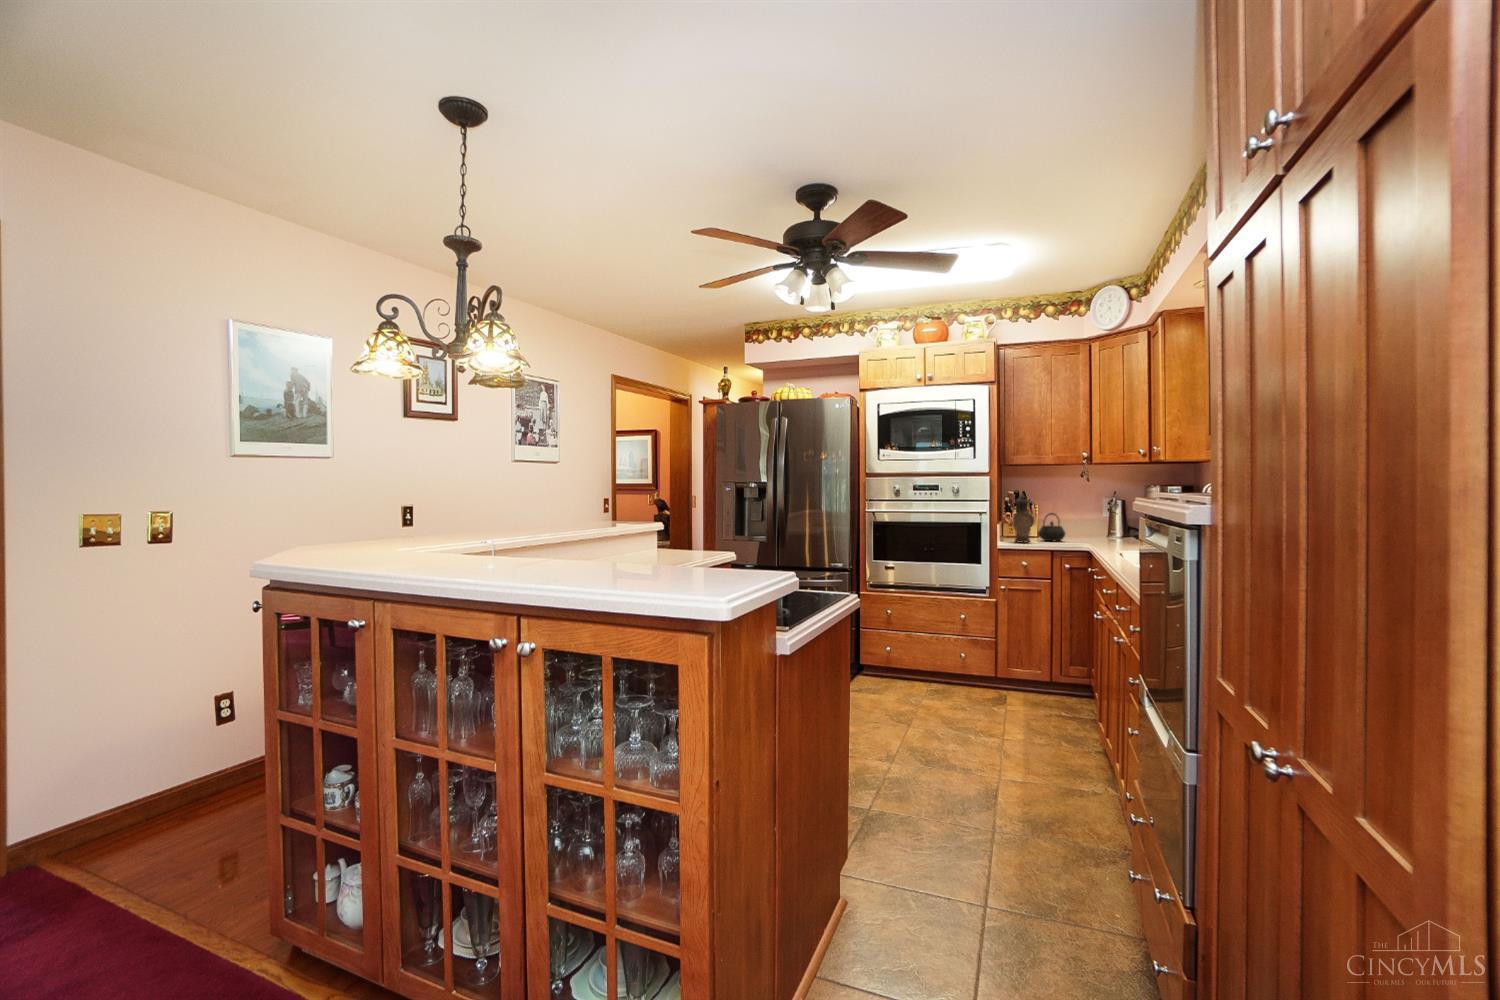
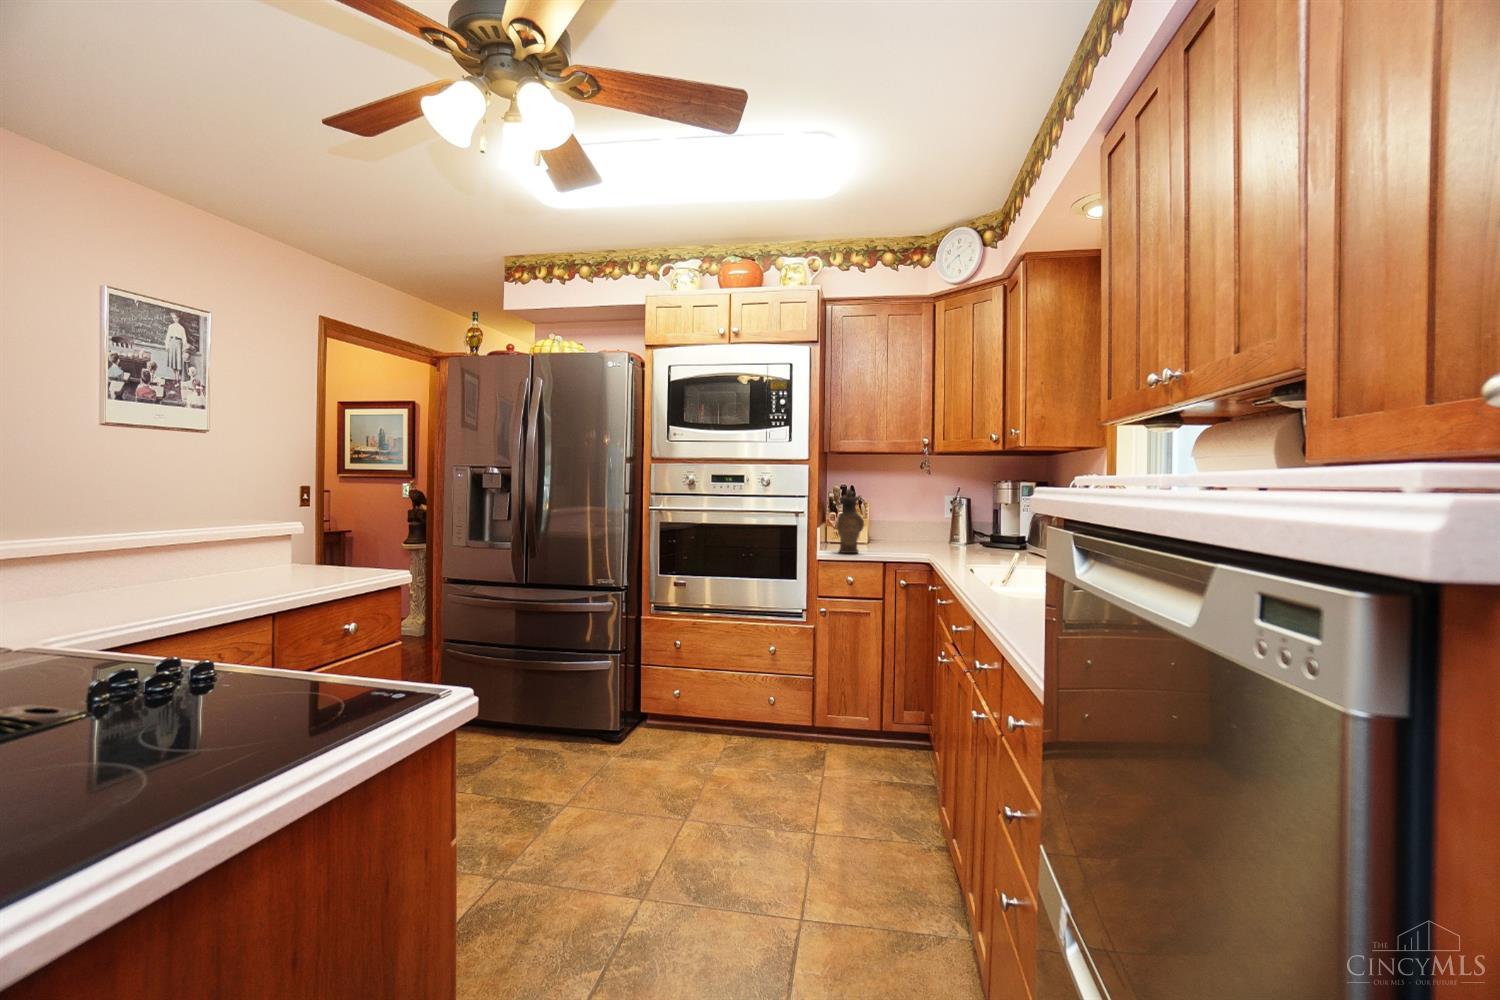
kettle: present [1039,513,1065,541] -> none [868,513,901,550]

